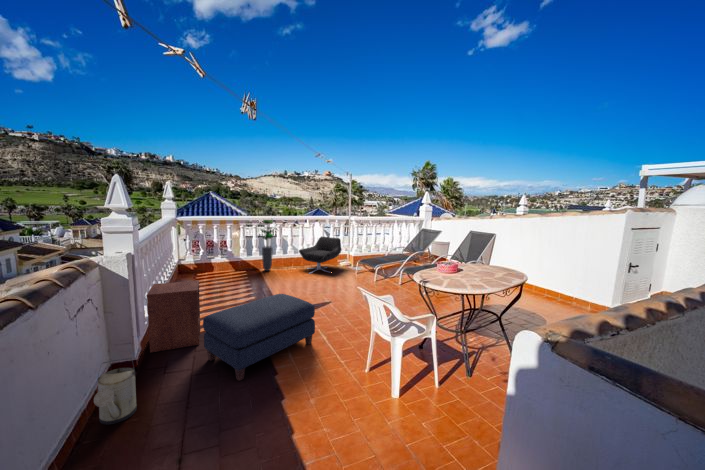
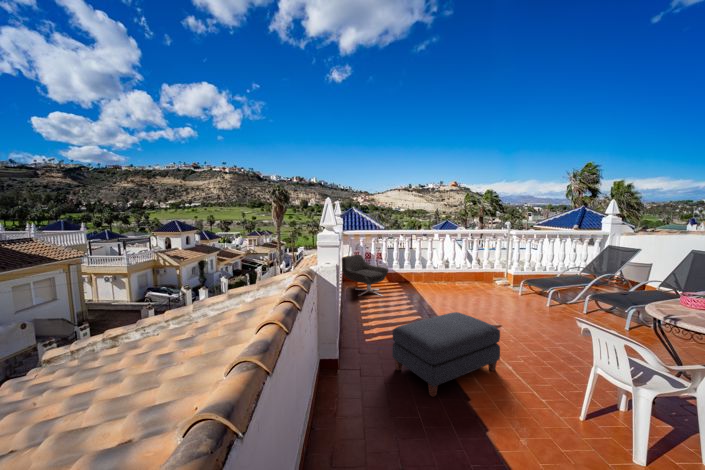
potted plant: present [262,220,277,271] -> none [407,233,430,285]
lounge chair: present [299,236,341,274] -> present [342,254,388,296]
side table: present [147,280,200,353] -> none [344,292,383,353]
watering can: present [94,358,137,425] -> none [327,358,352,413]

